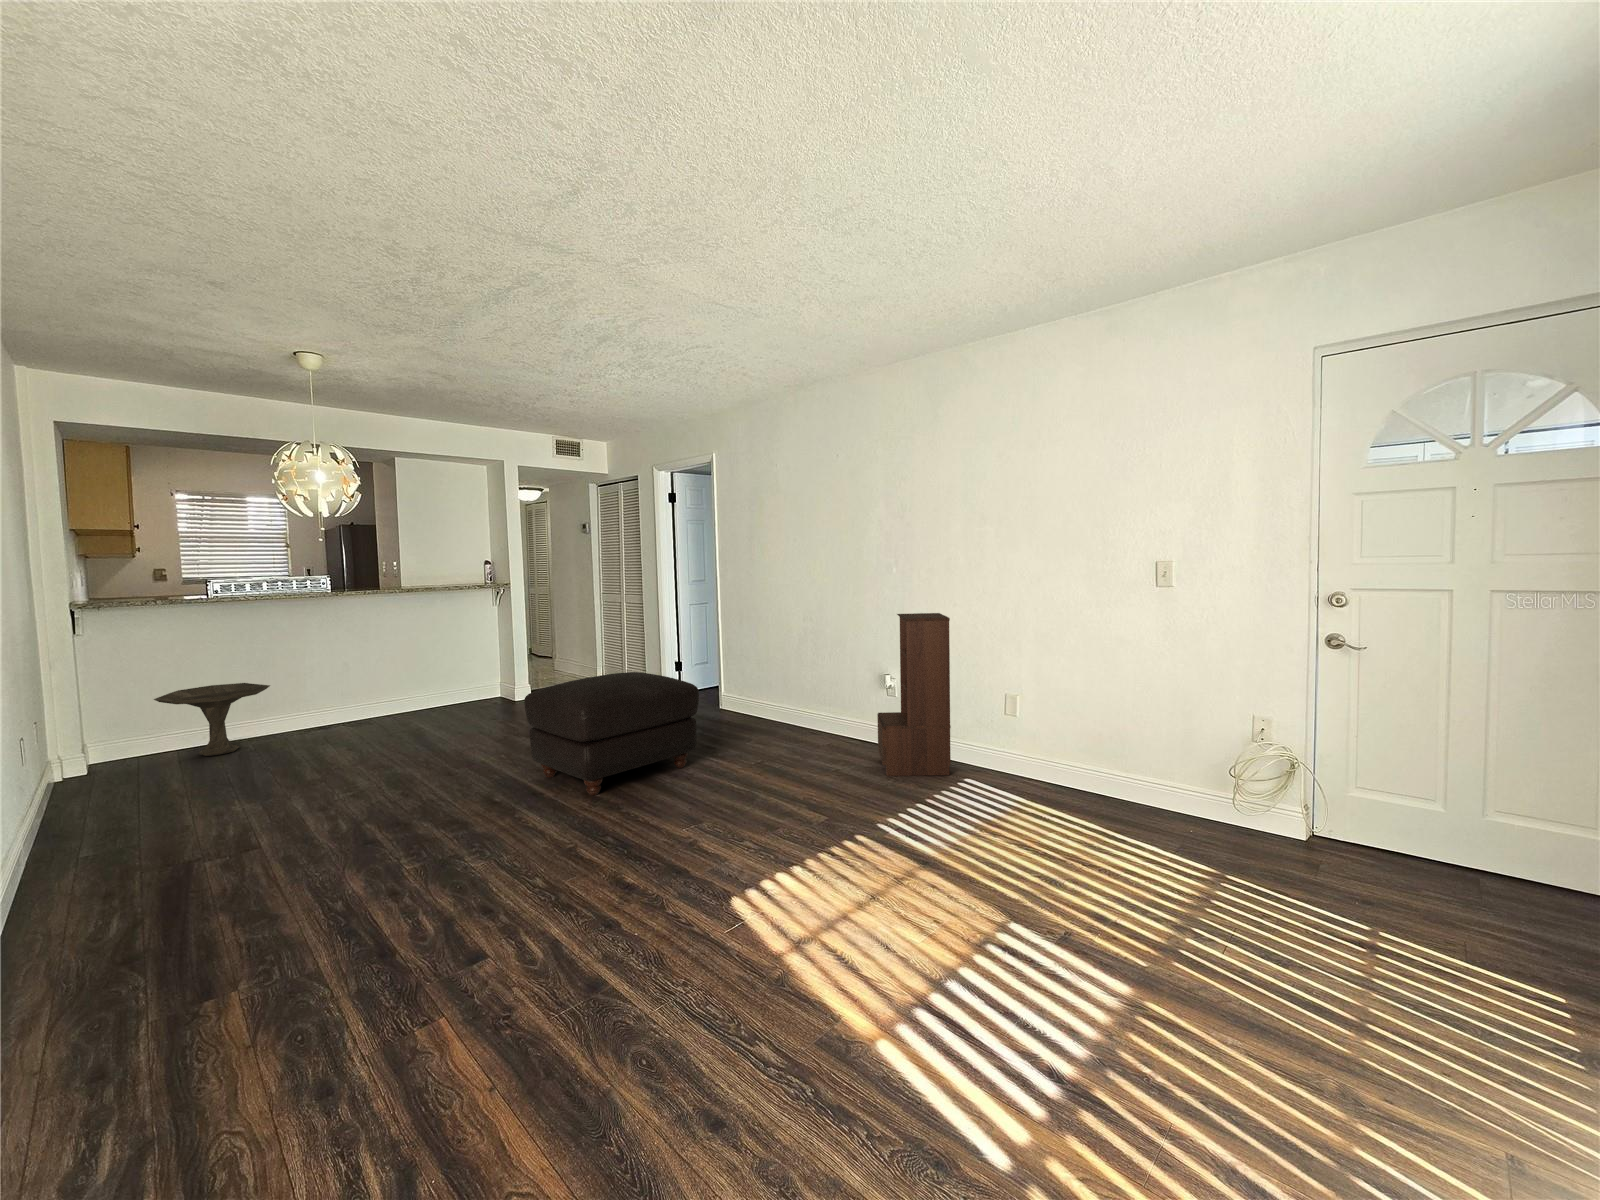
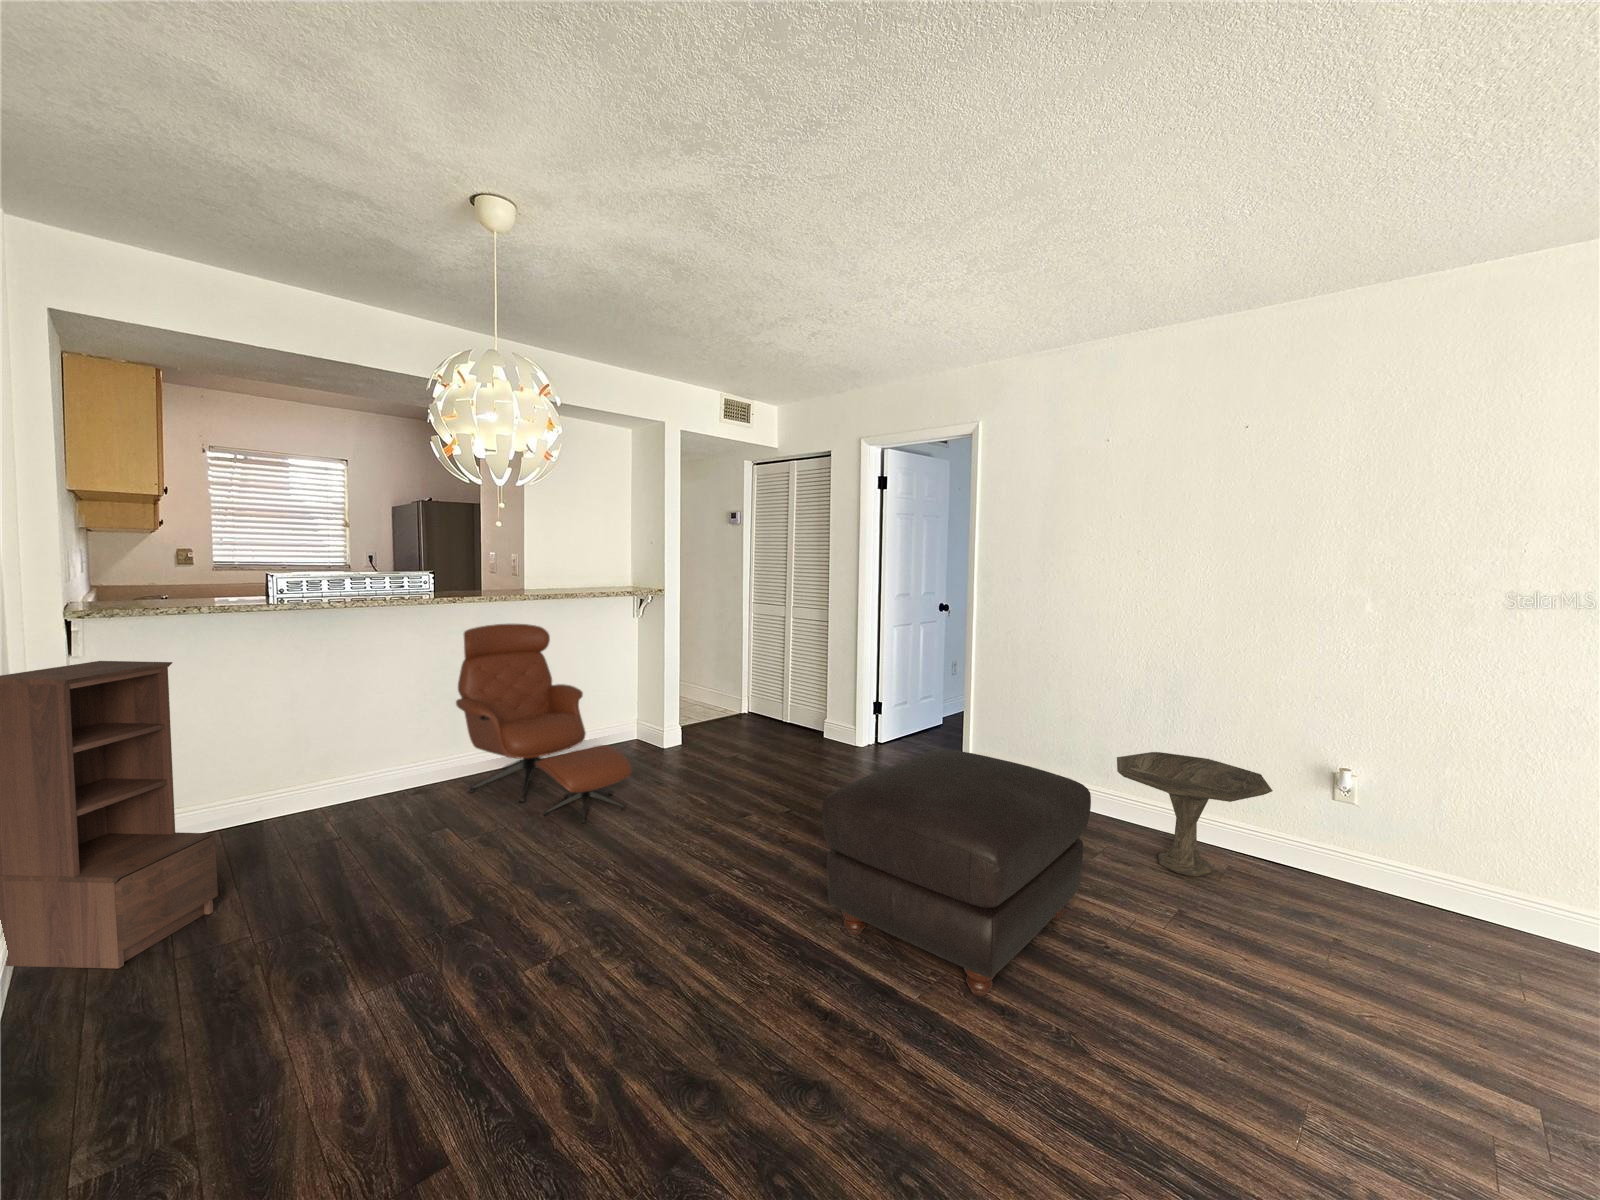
lounge chair: none [345,611,464,739] -> present [456,624,632,823]
bookshelf: present [877,613,951,776] -> present [0,661,218,969]
side table: present [154,683,270,756] -> present [1117,752,1273,877]

